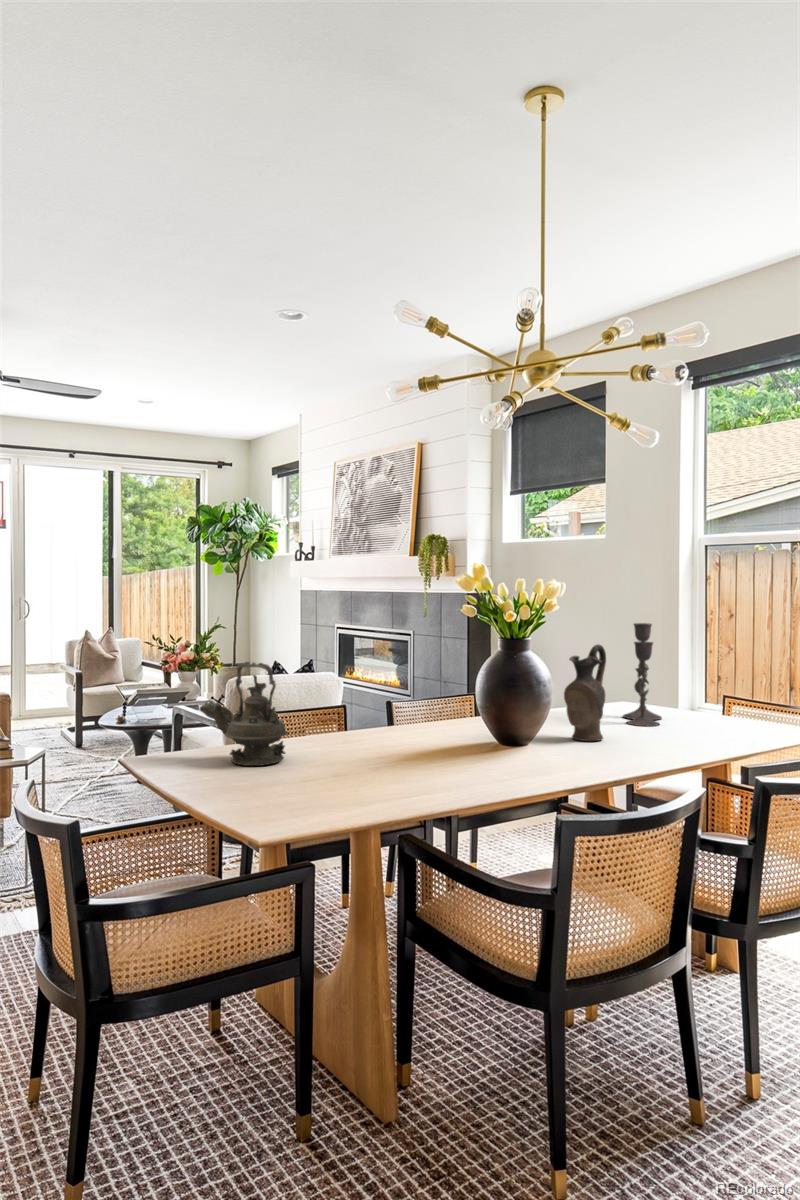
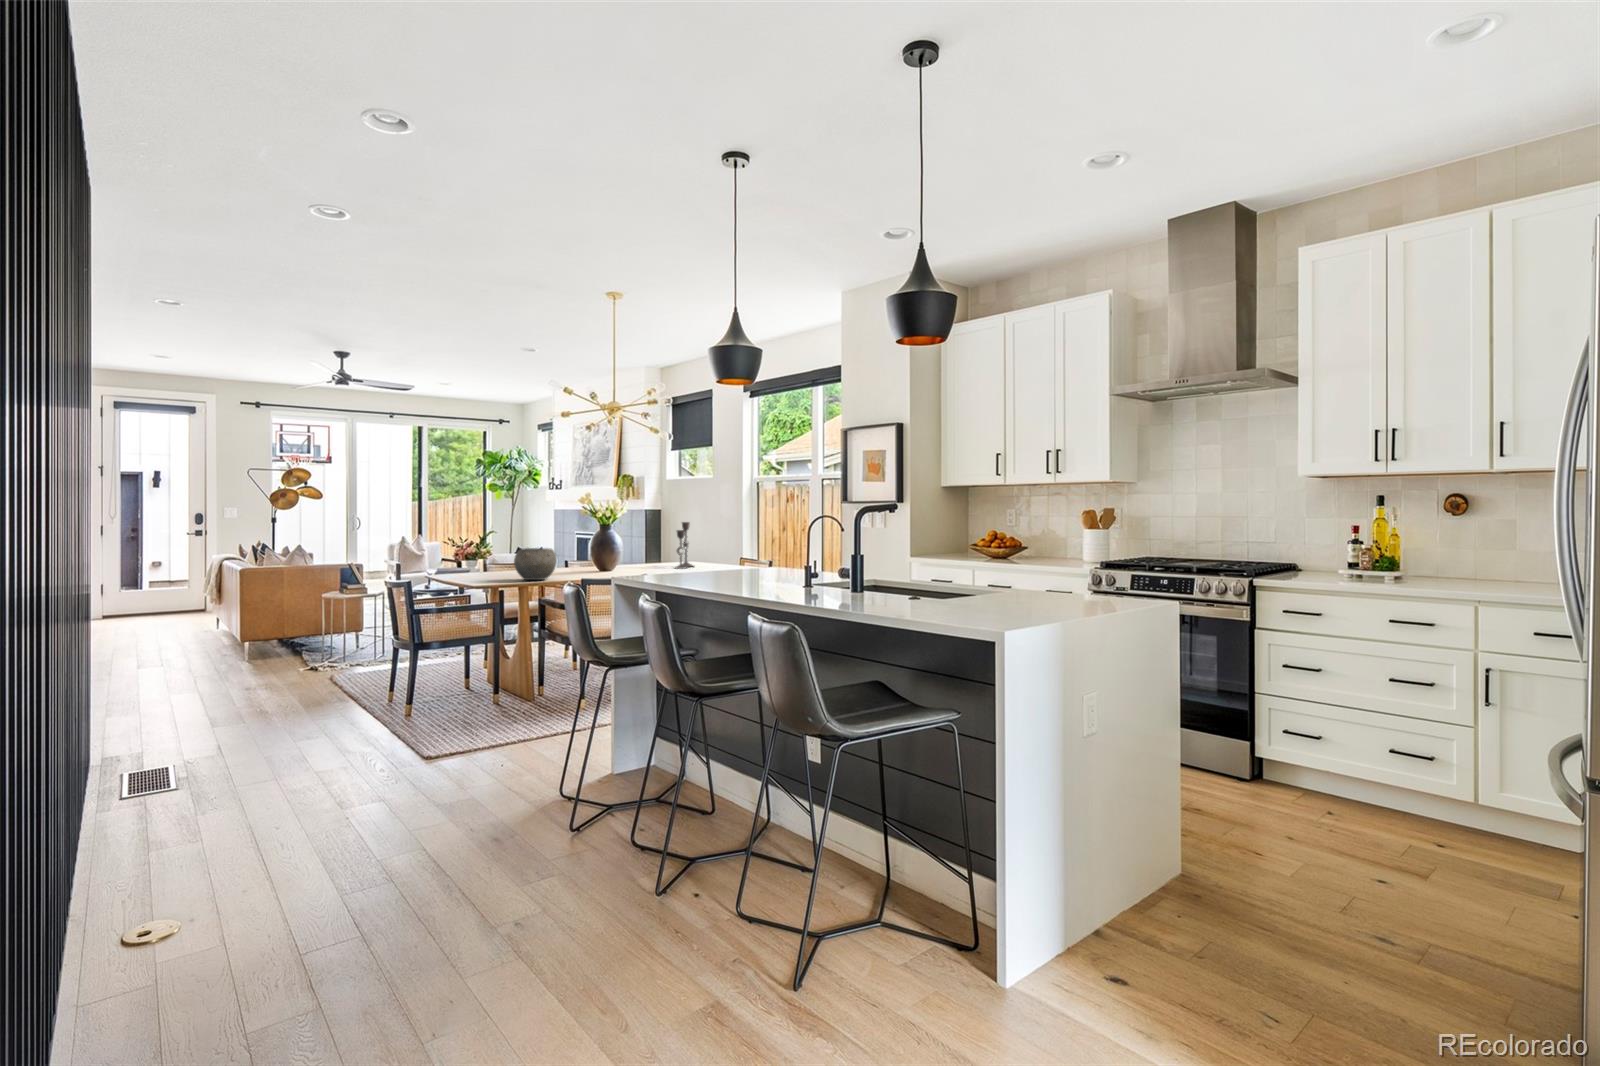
ceramic pitcher: present [564,644,606,741] -> none [631,530,652,572]
teapot: present [200,662,288,766] -> none [458,535,497,577]
bowl: none [347,700,451,789] -> present [514,548,557,580]

